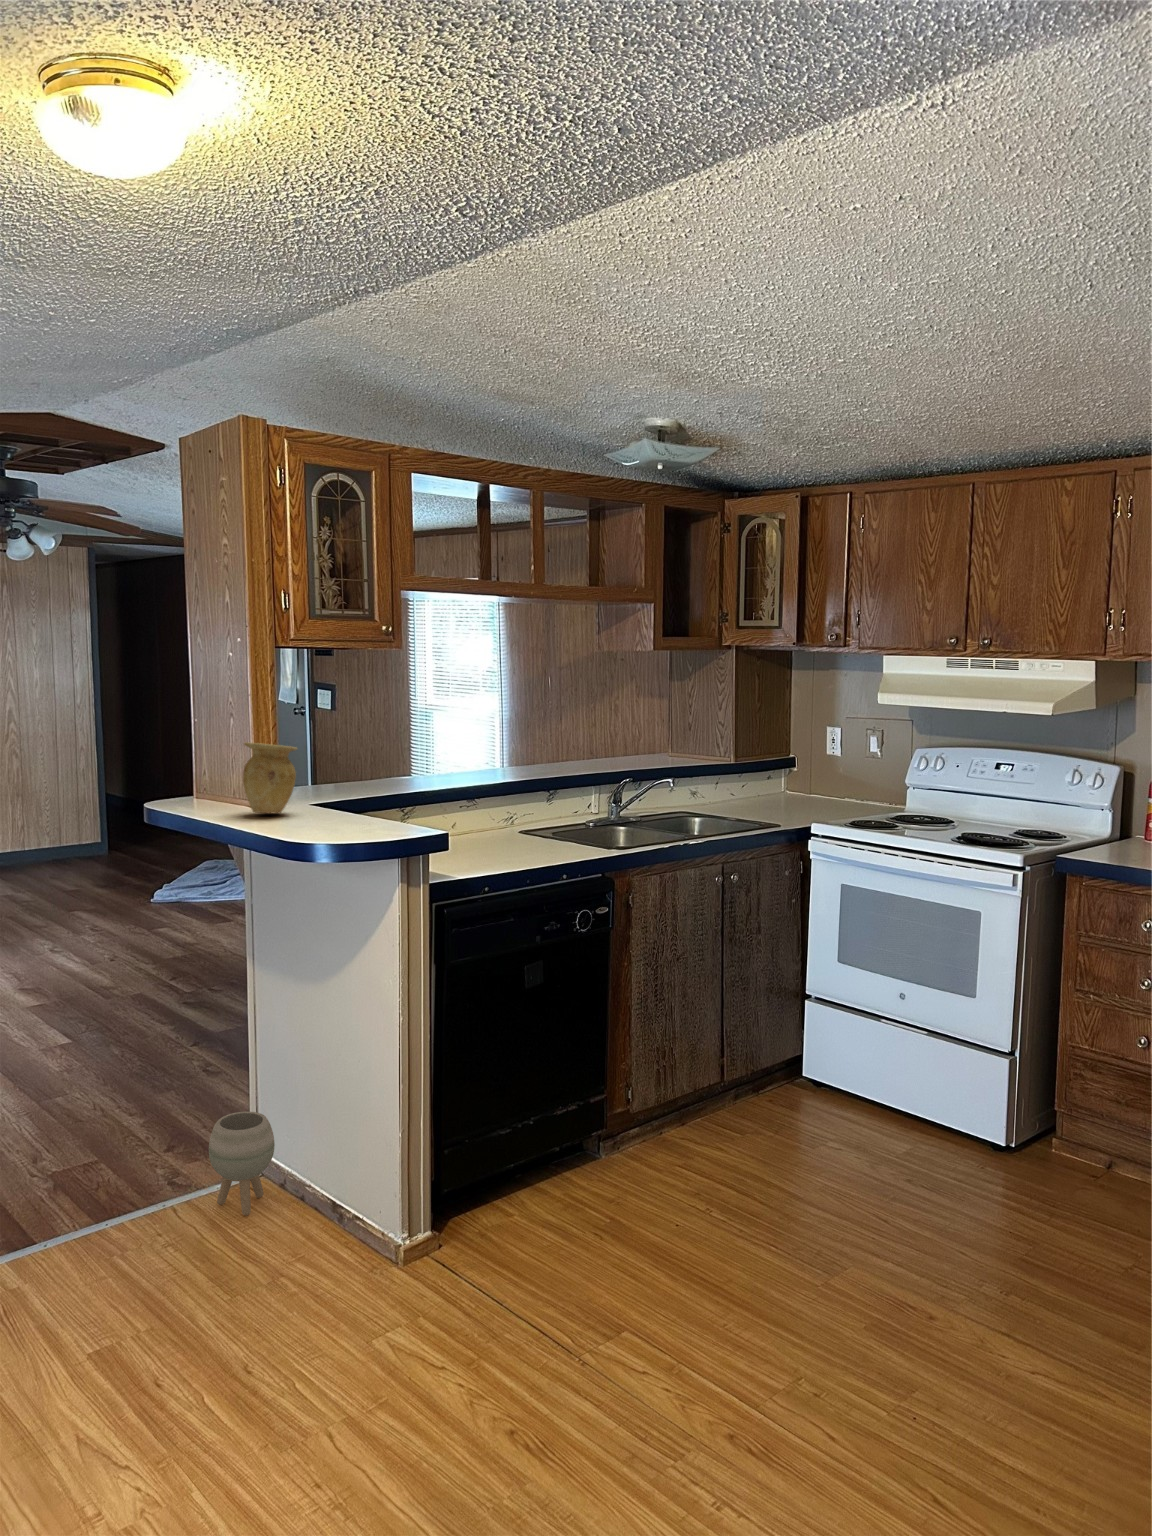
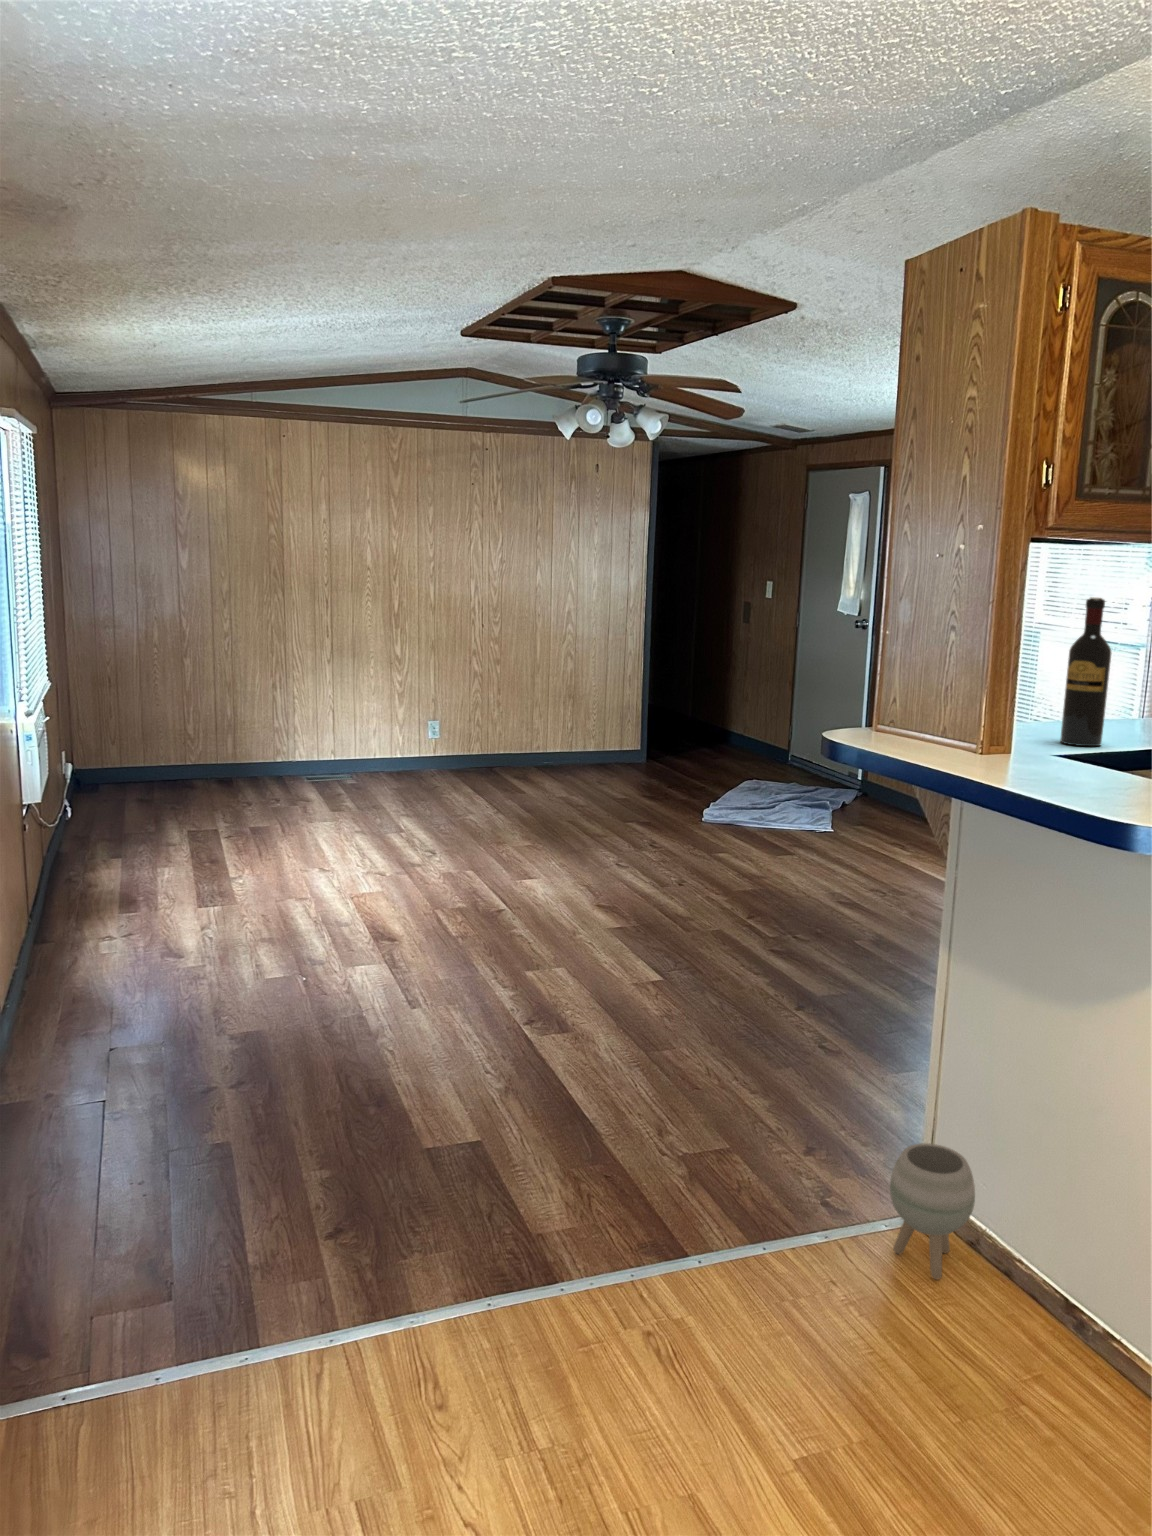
wine bottle: none [333,688,362,797] -> present [1060,597,1112,746]
vase: present [243,742,297,814] -> none [982,671,1063,770]

